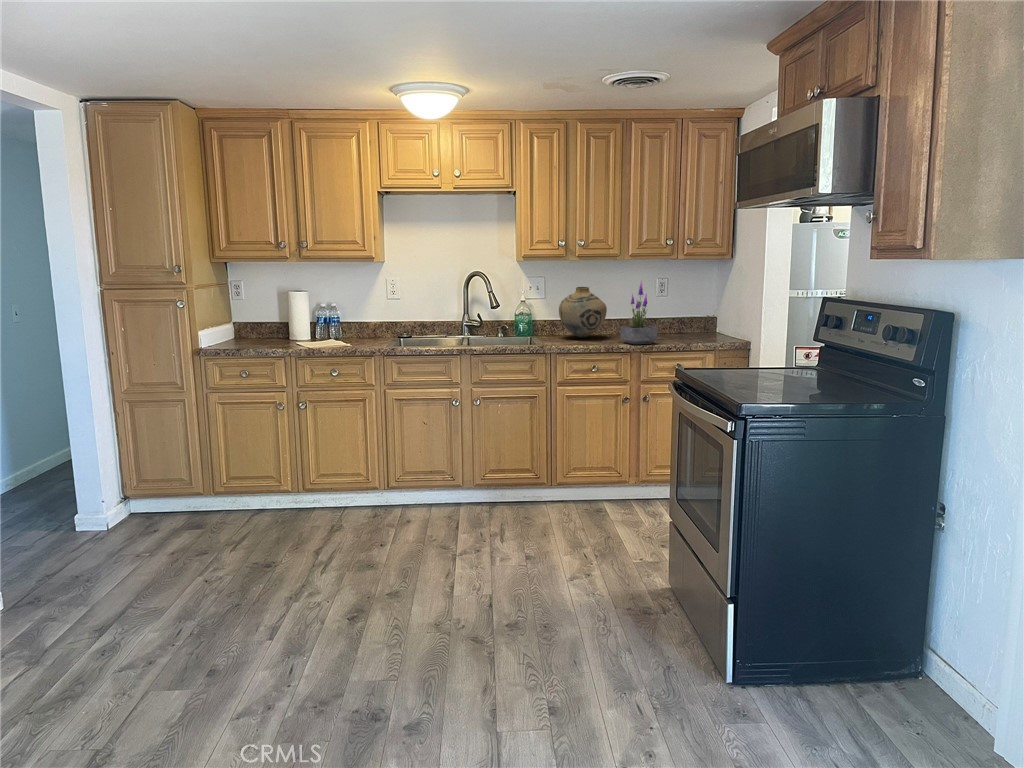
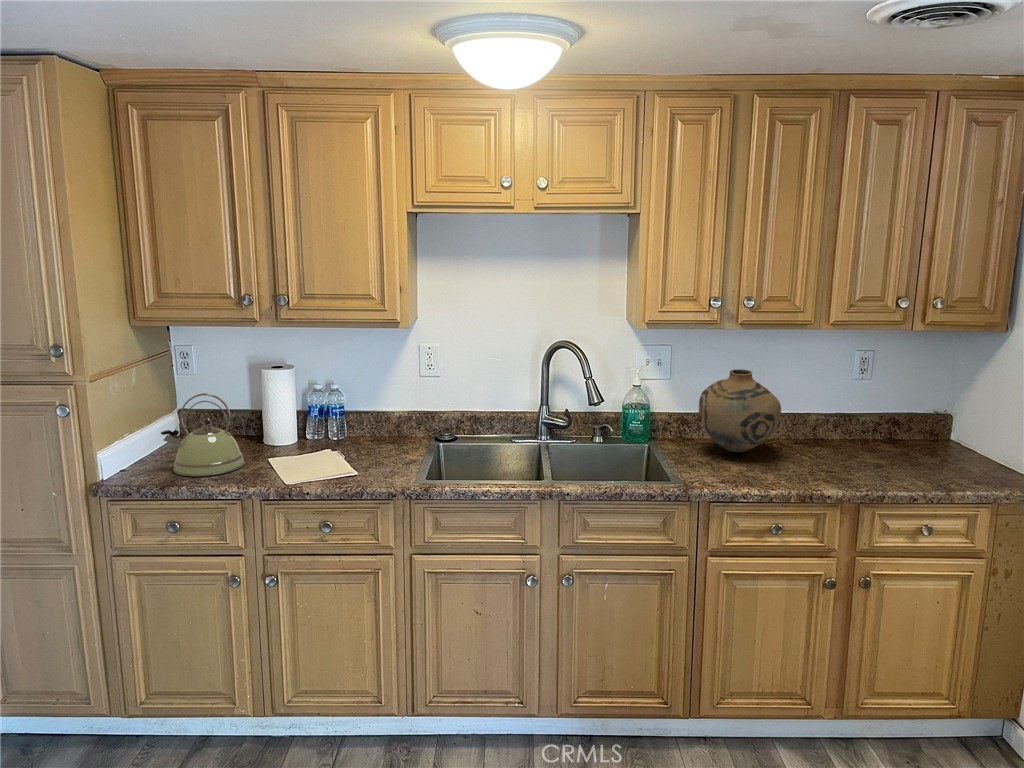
potted plant: present [621,281,657,344] -> none [813,371,885,483]
kettle: none [232,301,281,348] -> present [161,393,245,476]

